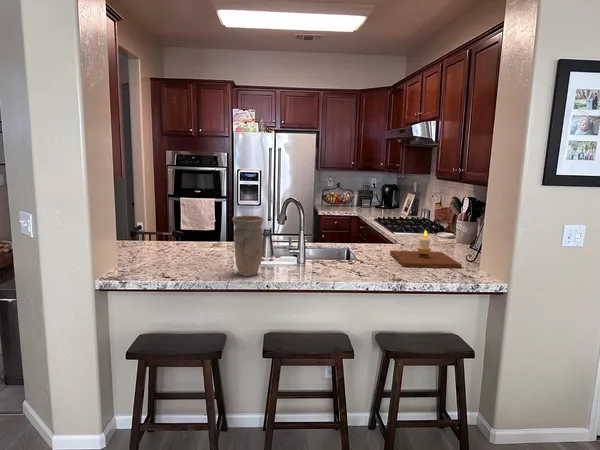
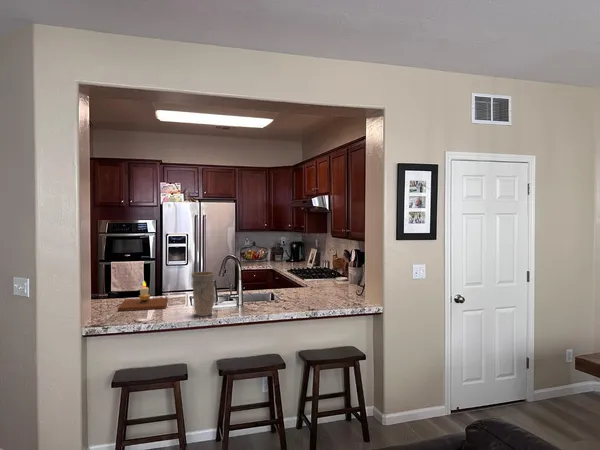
candle: present [390,231,462,268] -> present [118,282,168,311]

